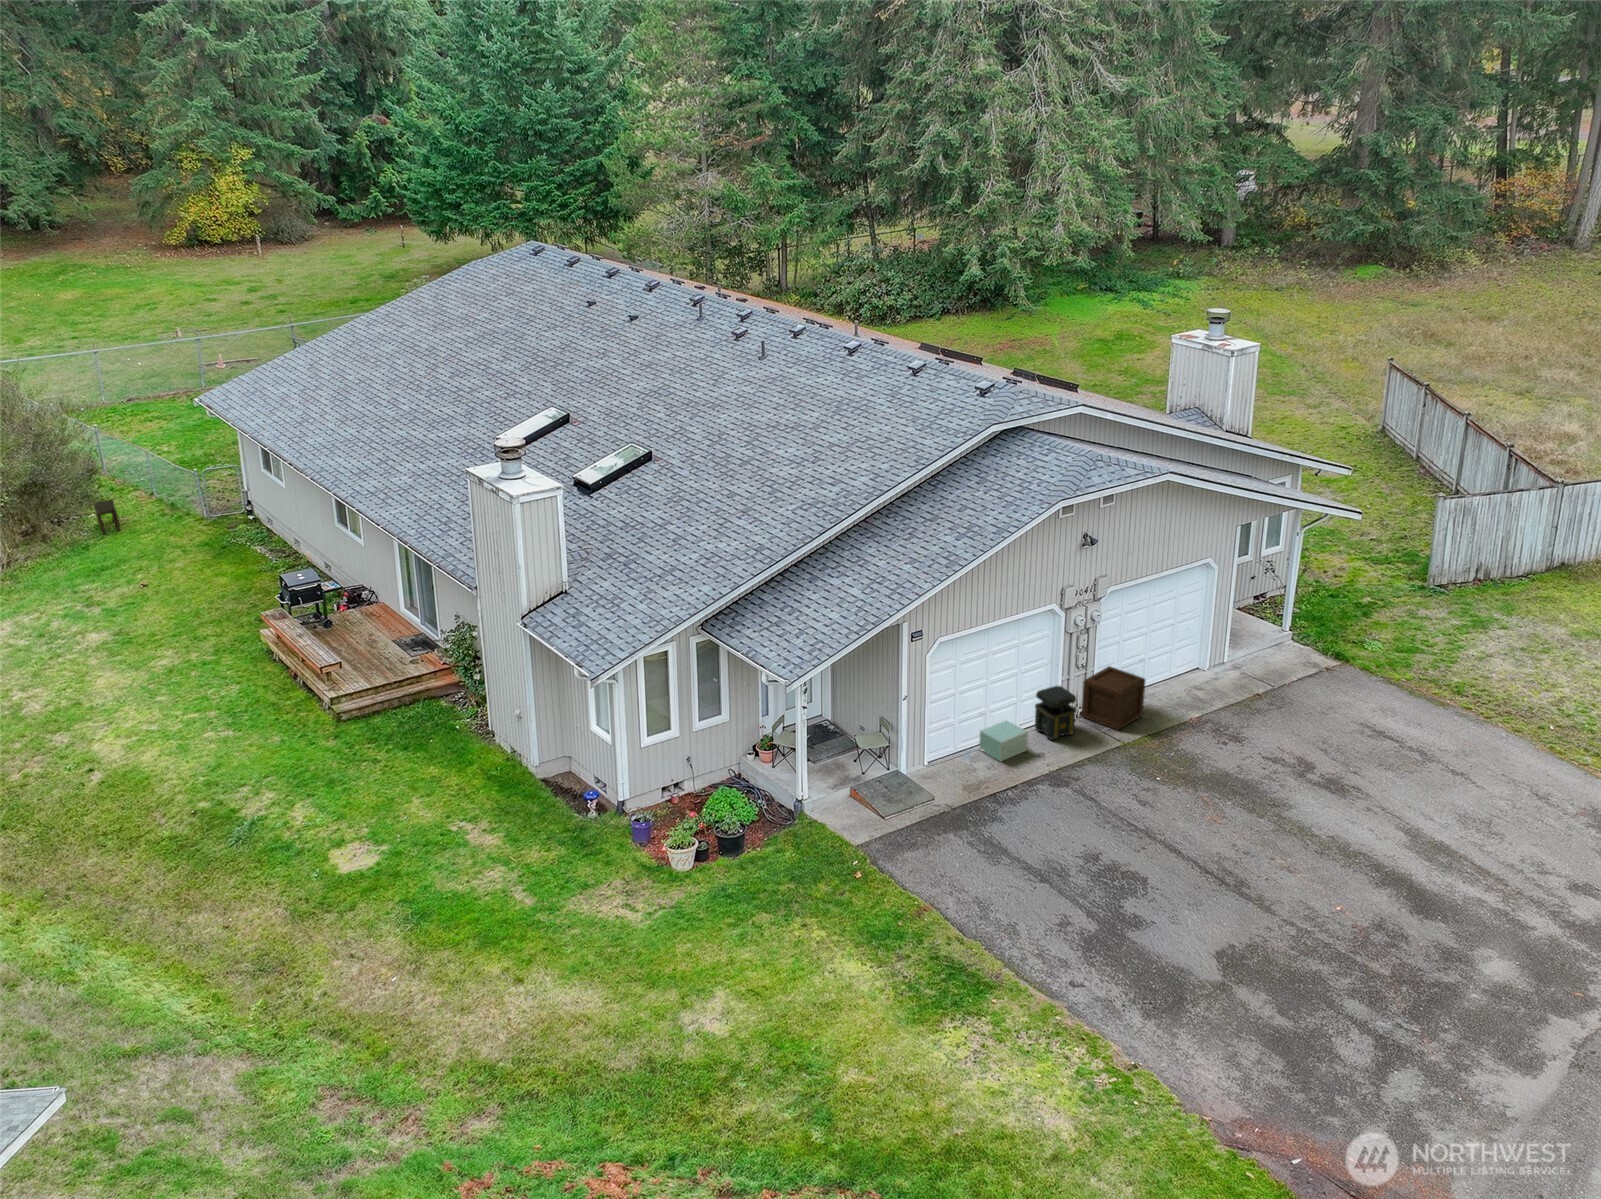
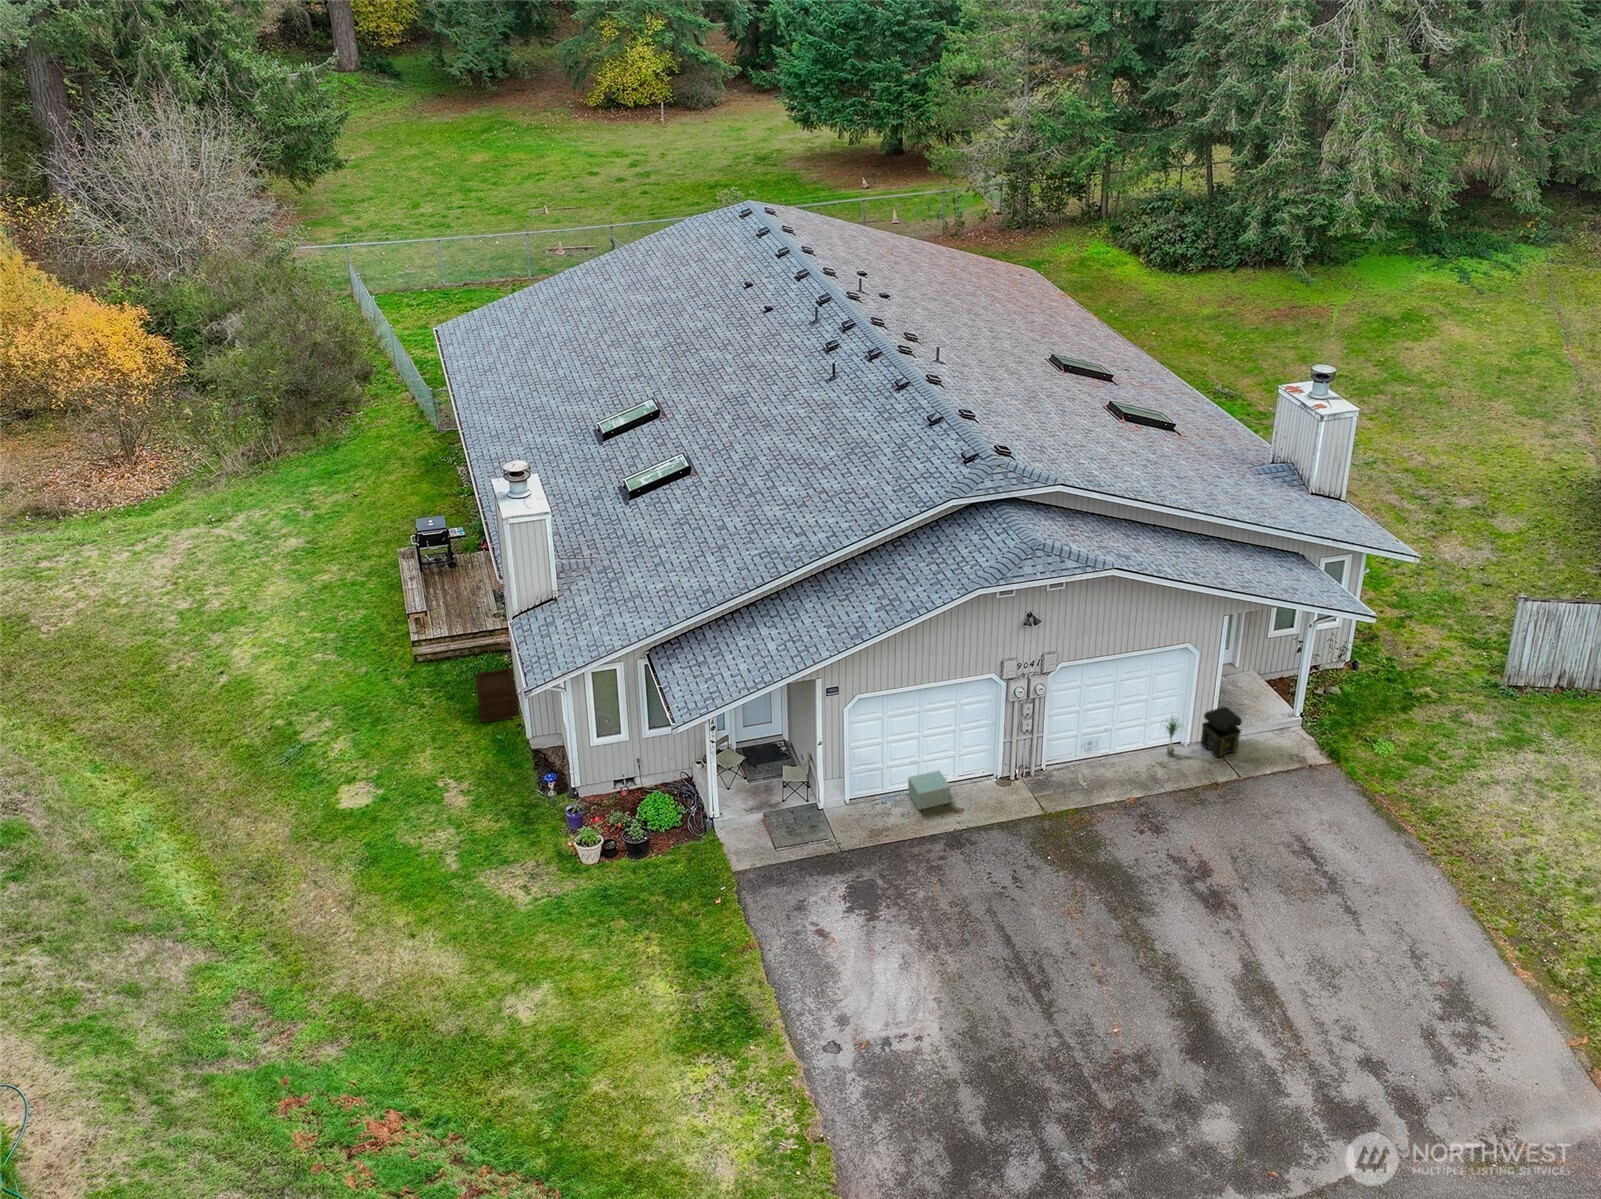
bench: present [94,499,121,534] -> none [338,409,359,440]
potted plant: none [1185,633,1217,680] -> present [1166,718,1180,757]
wooden crate: present [1082,666,1145,730] -> present [475,668,520,723]
toolbox: present [1035,686,1076,740] -> present [1201,707,1242,757]

